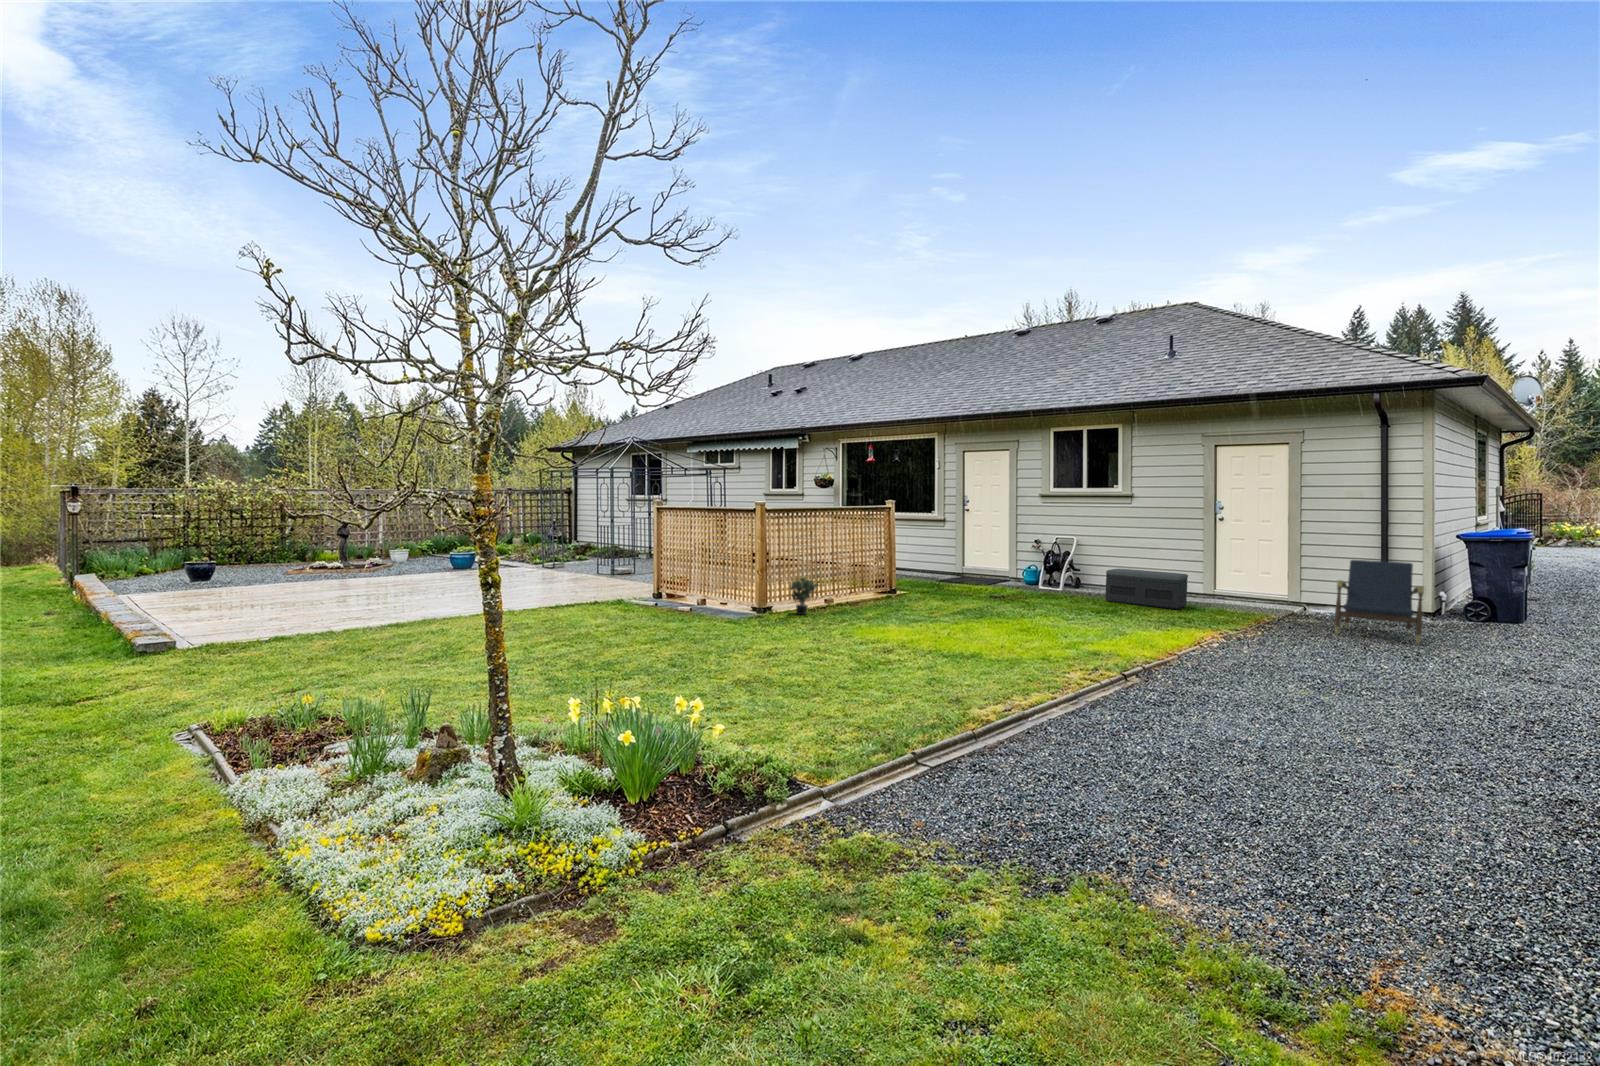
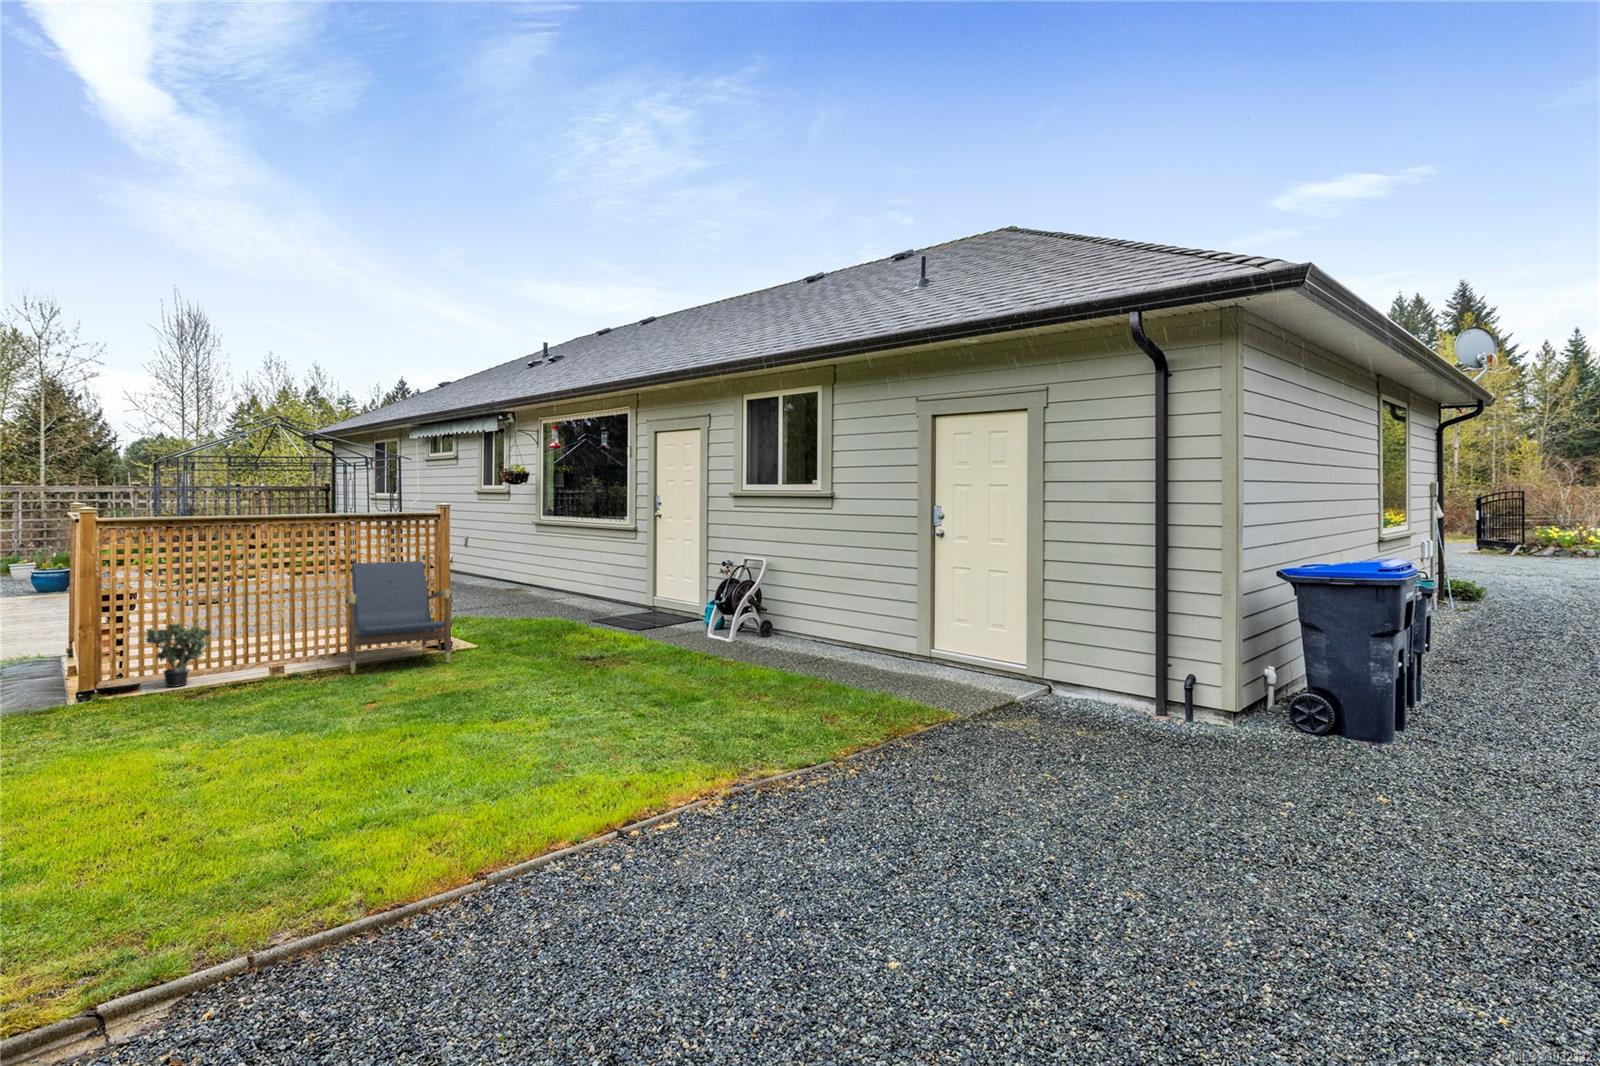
lounge chair: present [1335,560,1424,644] -> present [345,561,451,673]
storage bench: present [1105,569,1188,609] -> none [783,600,892,667]

